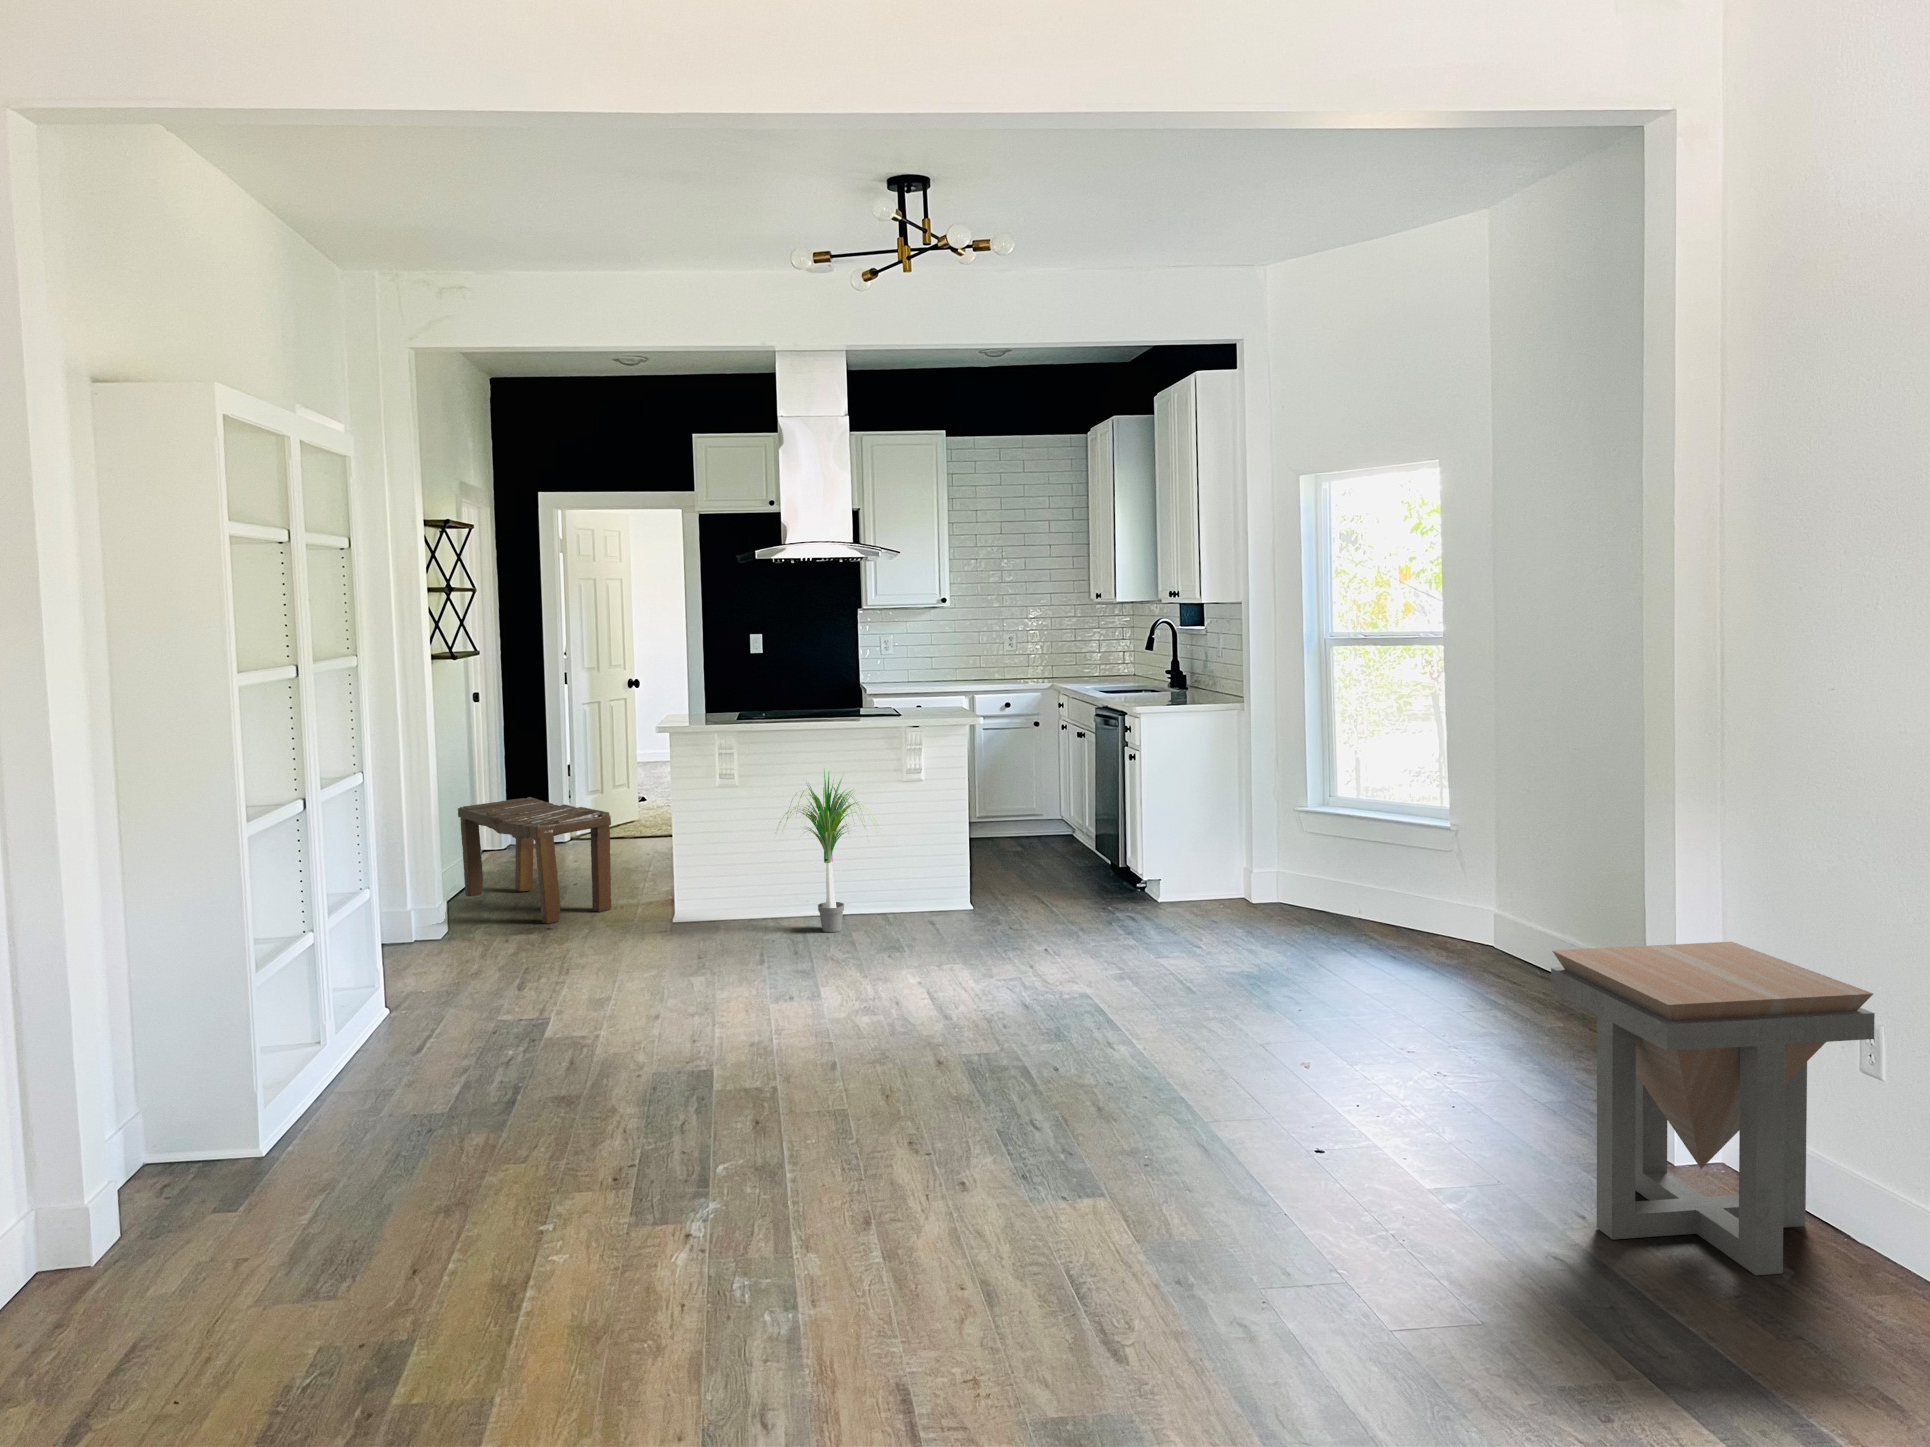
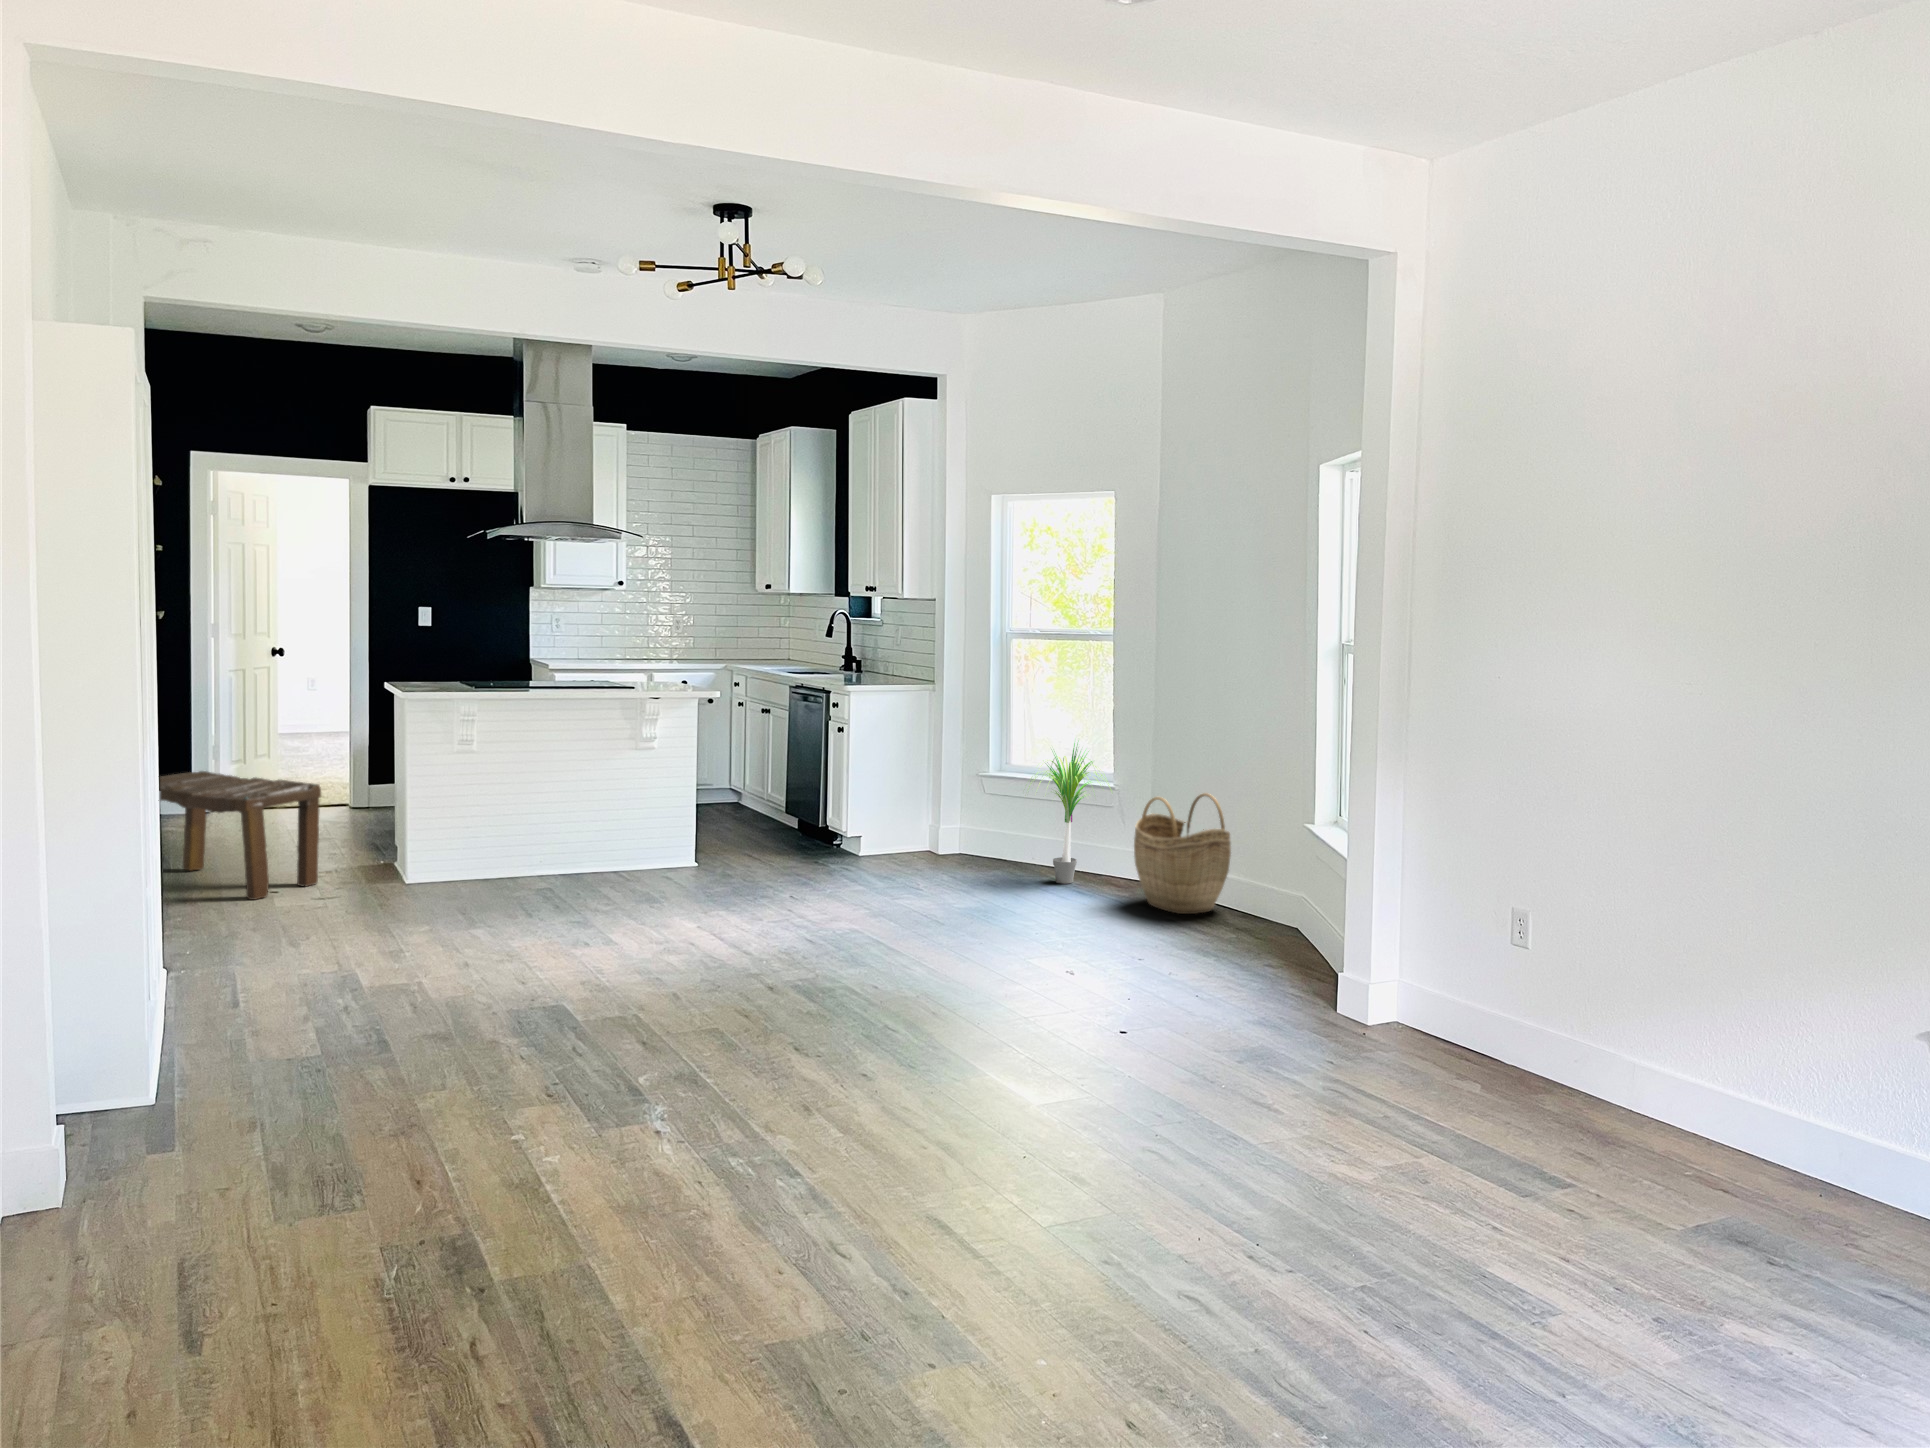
potted plant: present [779,771,873,932] -> present [1029,743,1110,884]
woven basket: none [1456,839,1586,997] -> present [1134,793,1231,914]
side table: present [1551,942,1875,1275] -> none [1287,852,1493,1070]

